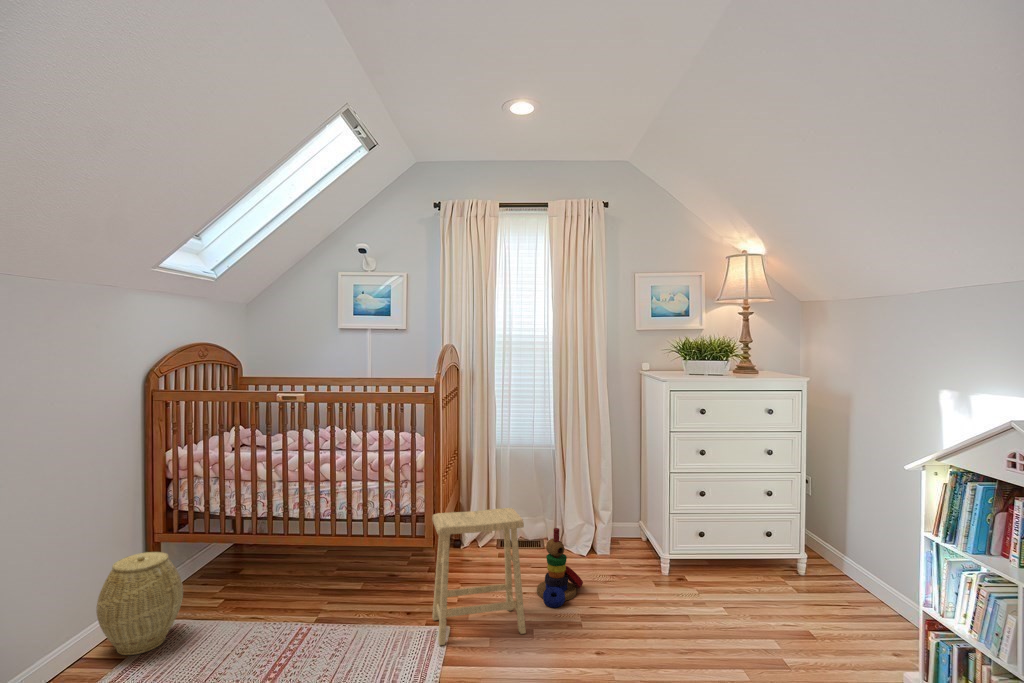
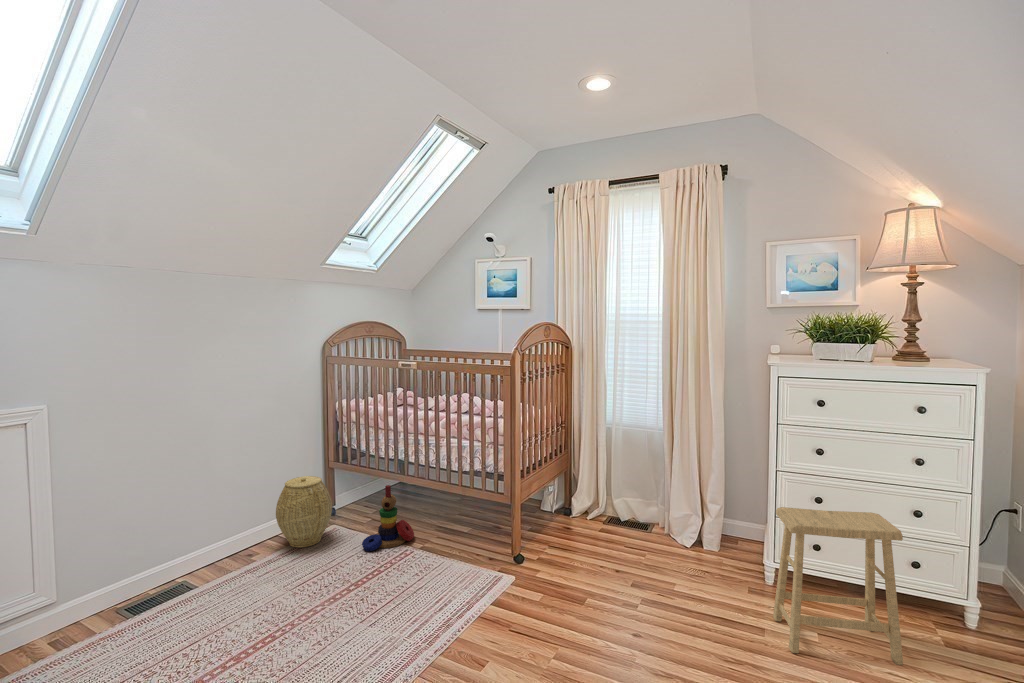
footstool: present [432,508,526,645] -> present [773,507,903,665]
stacking toy: present [537,528,583,608] -> present [362,485,414,551]

